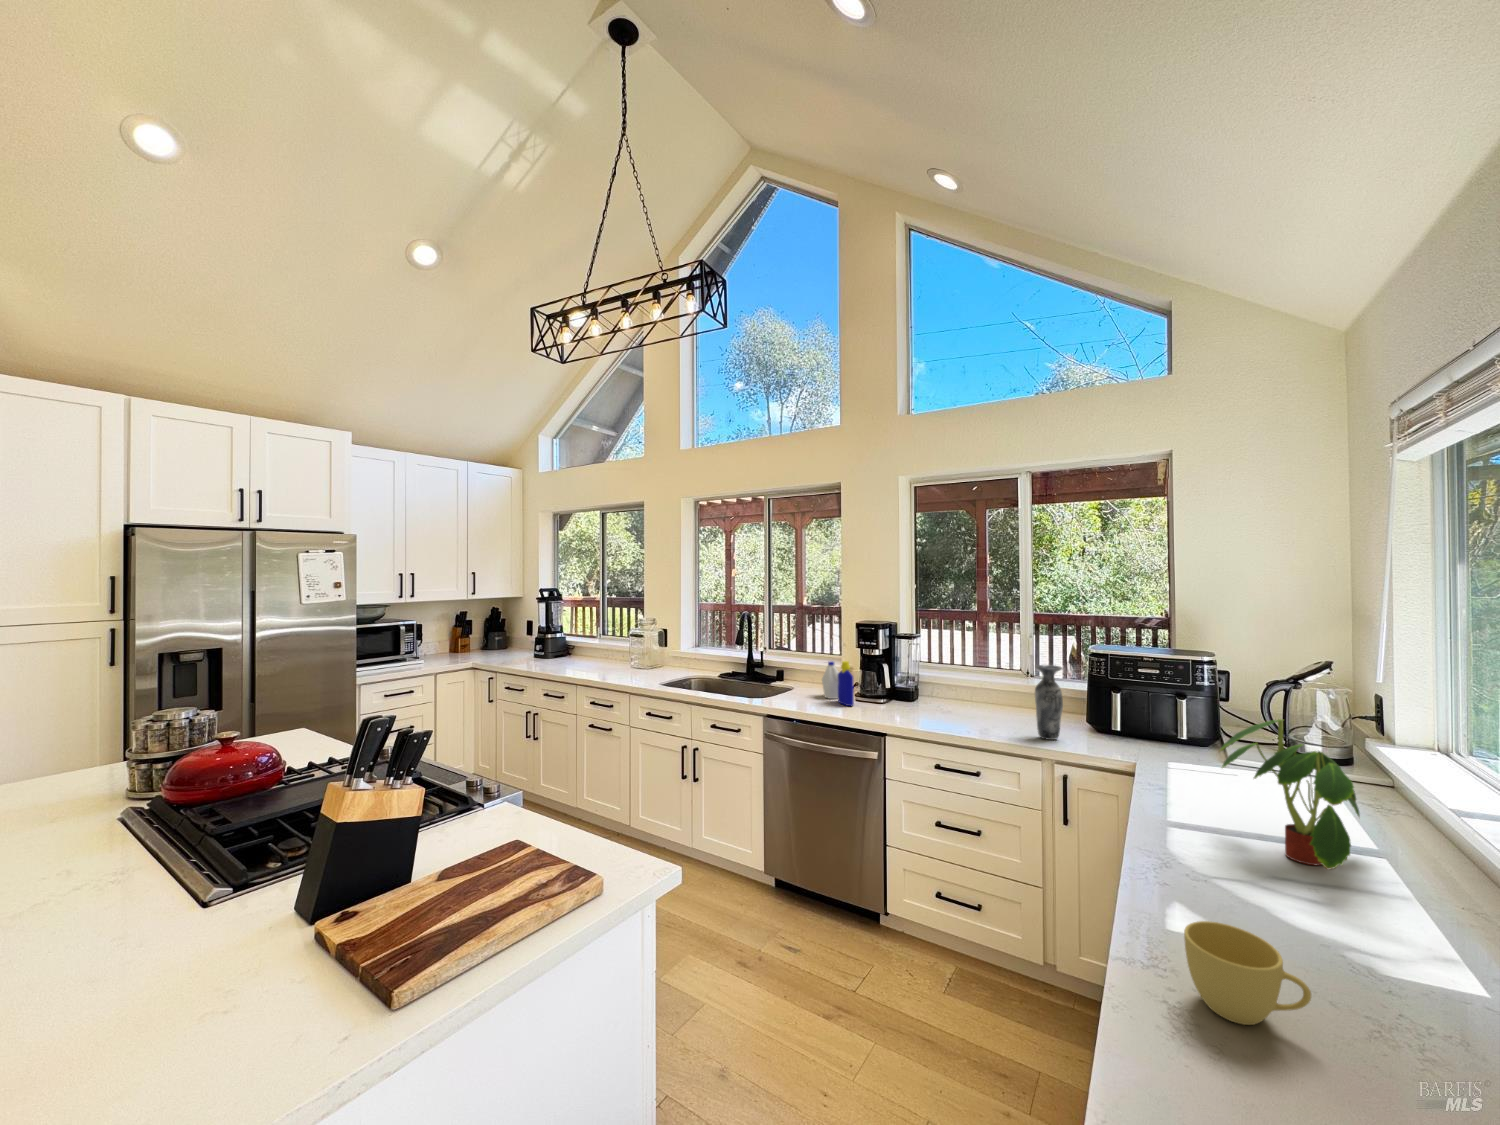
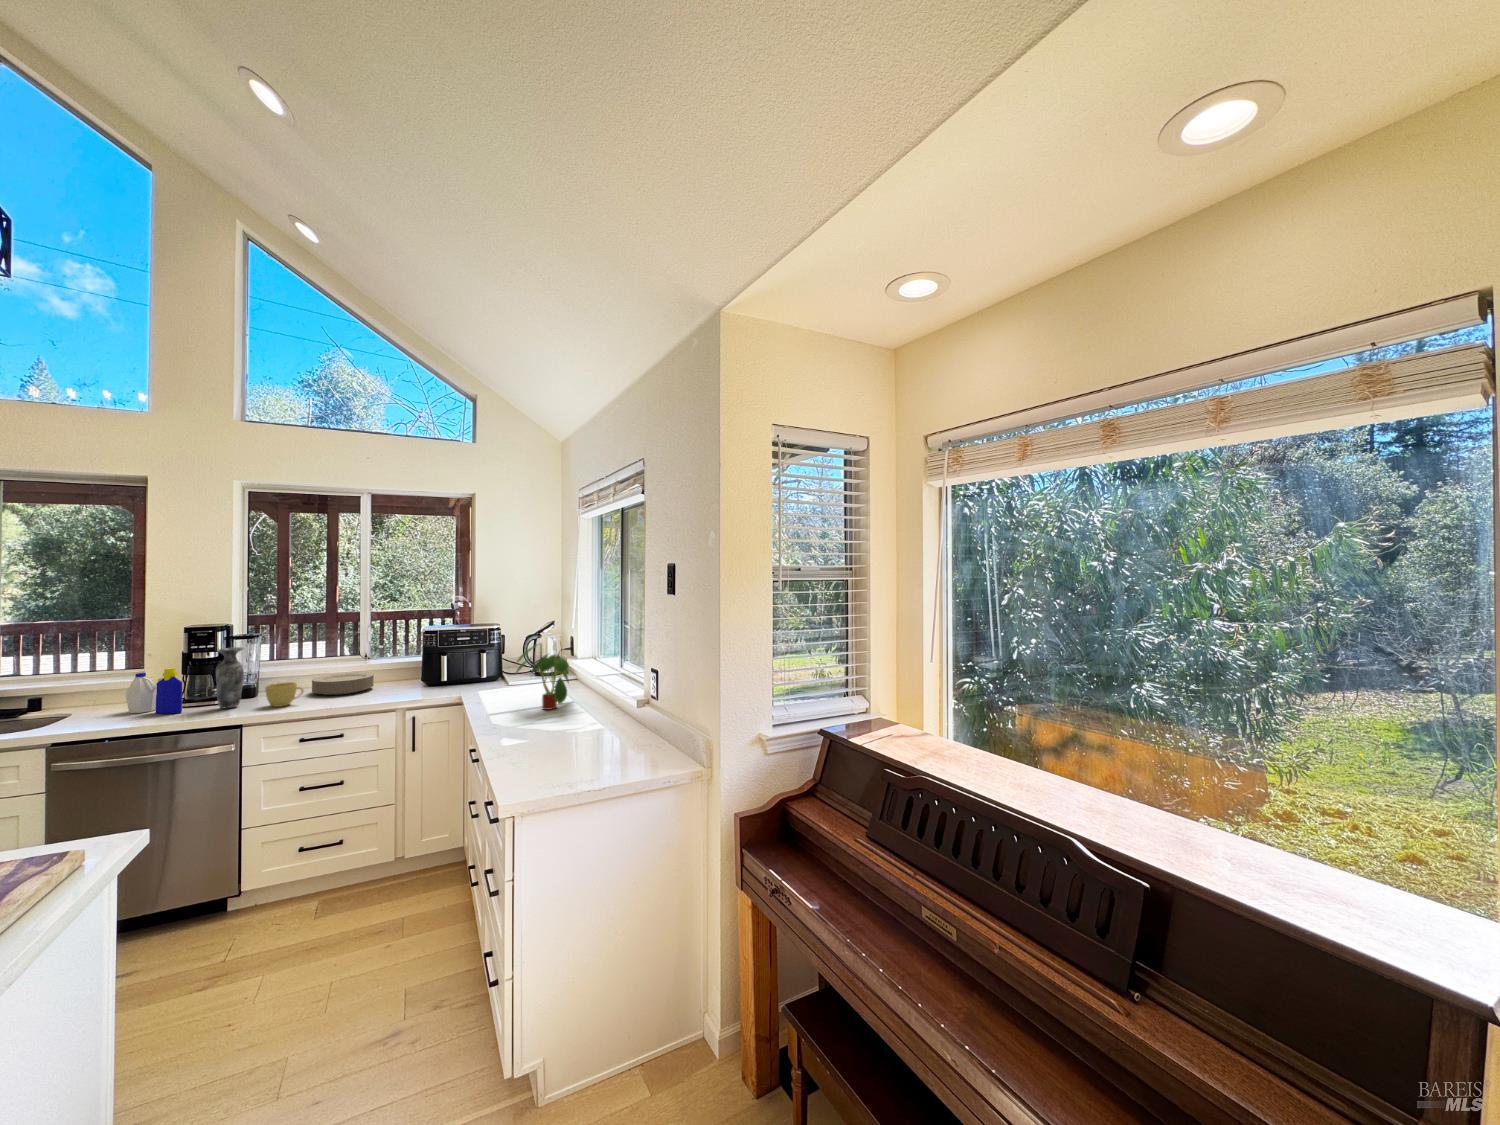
vase: present [1035,665,1063,740] -> present [216,647,244,708]
plate: none [961,690,1027,719] -> present [312,672,374,695]
cup: present [1184,921,1311,1025] -> present [265,682,303,707]

